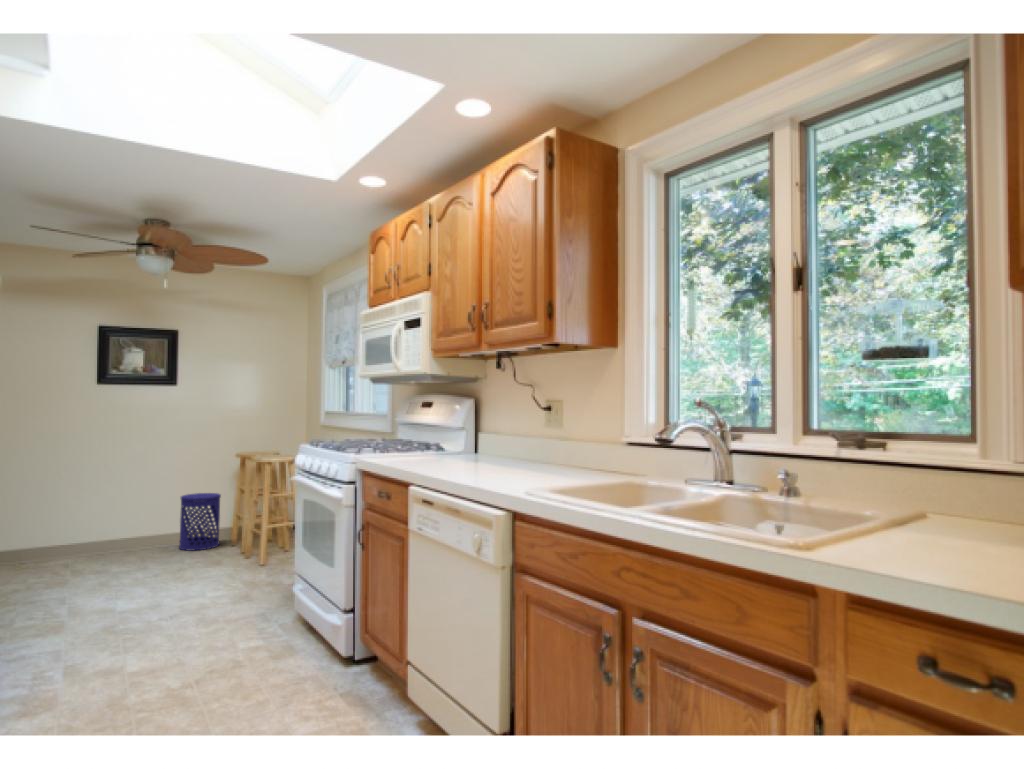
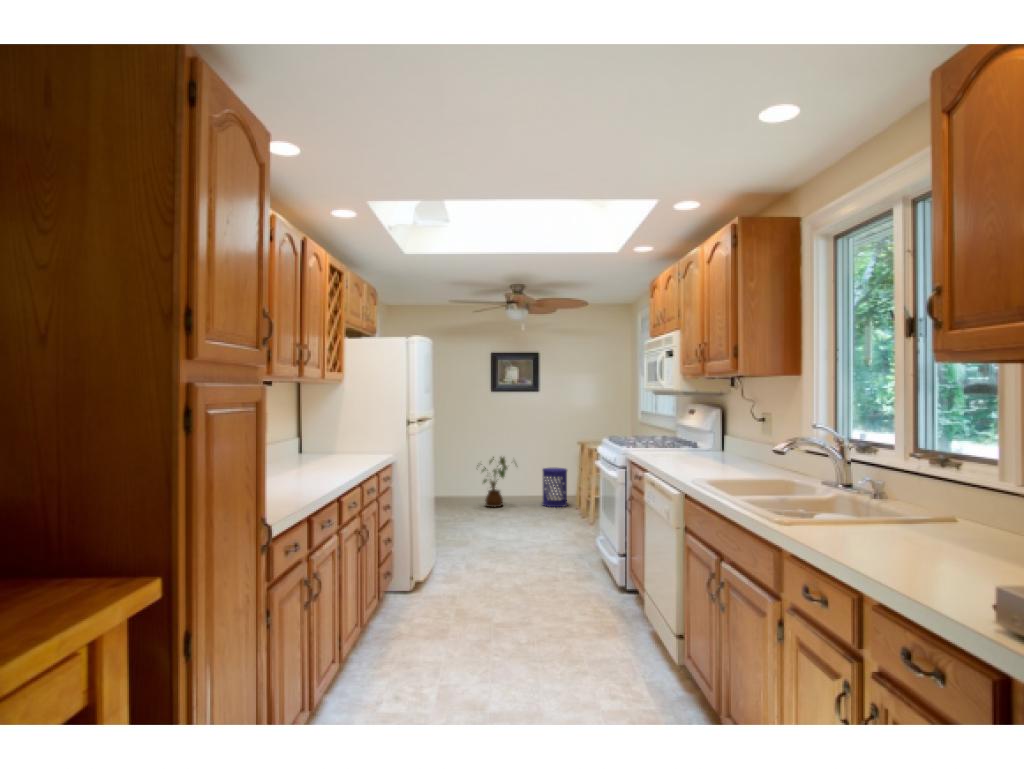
house plant: none [62,481,139,563] -> present [477,457,508,507]

